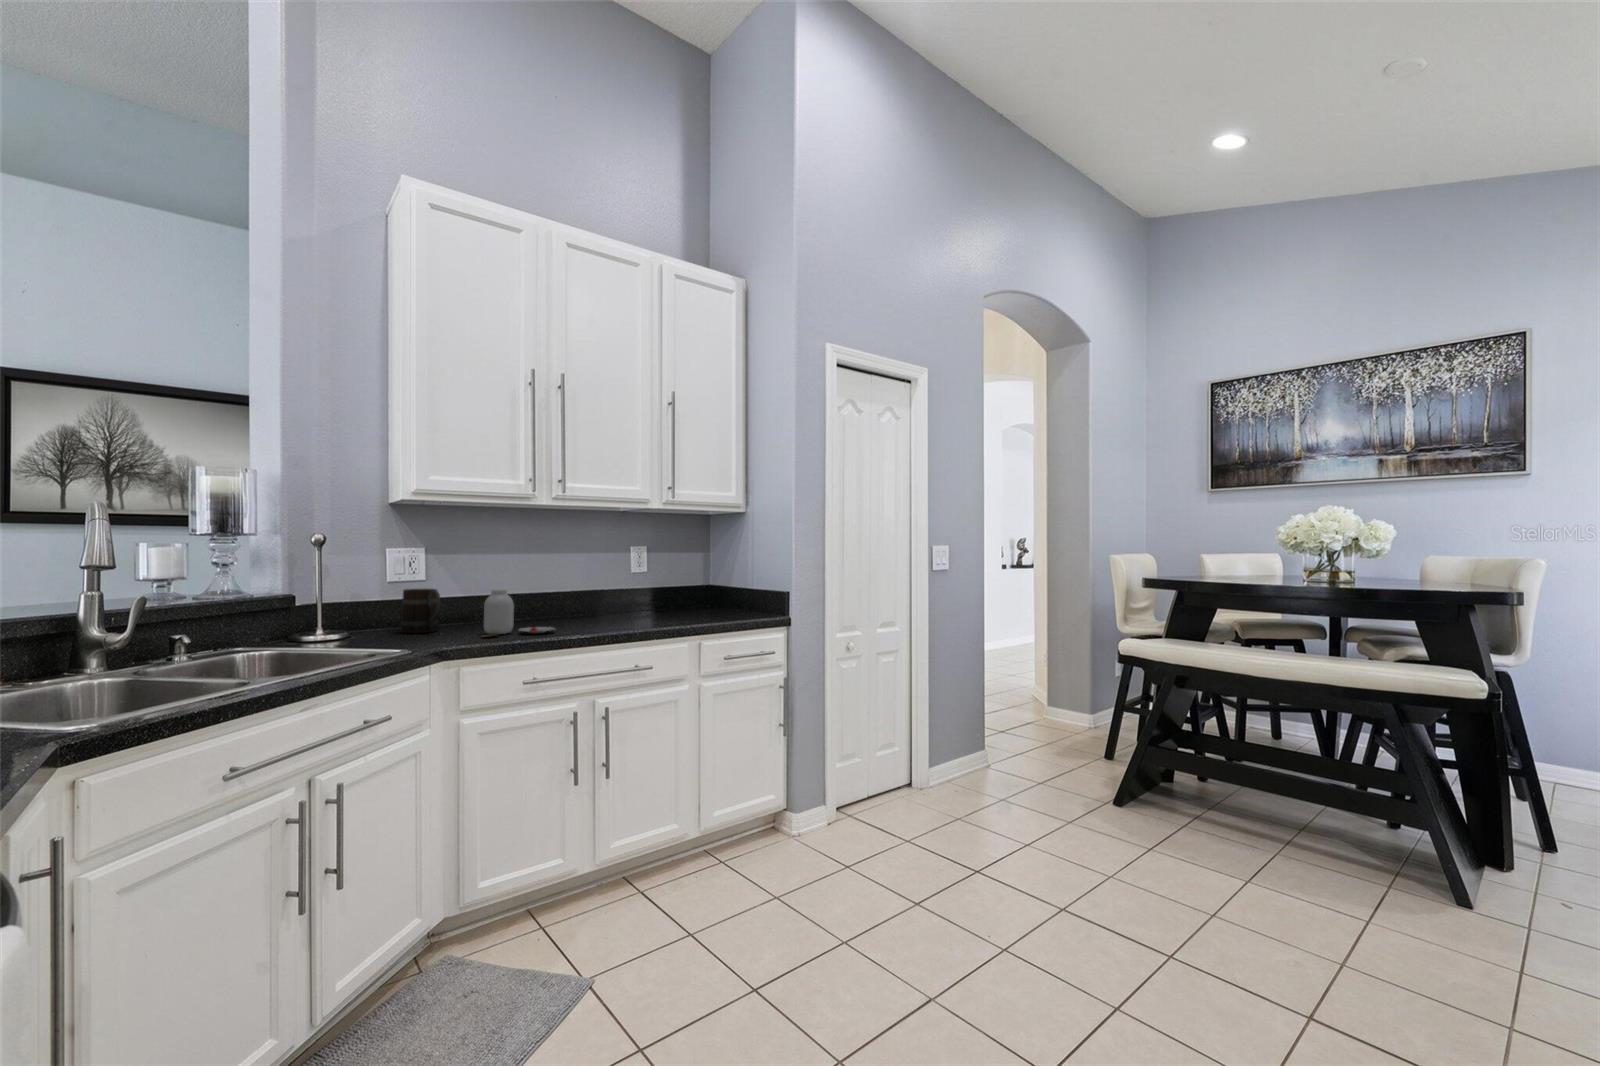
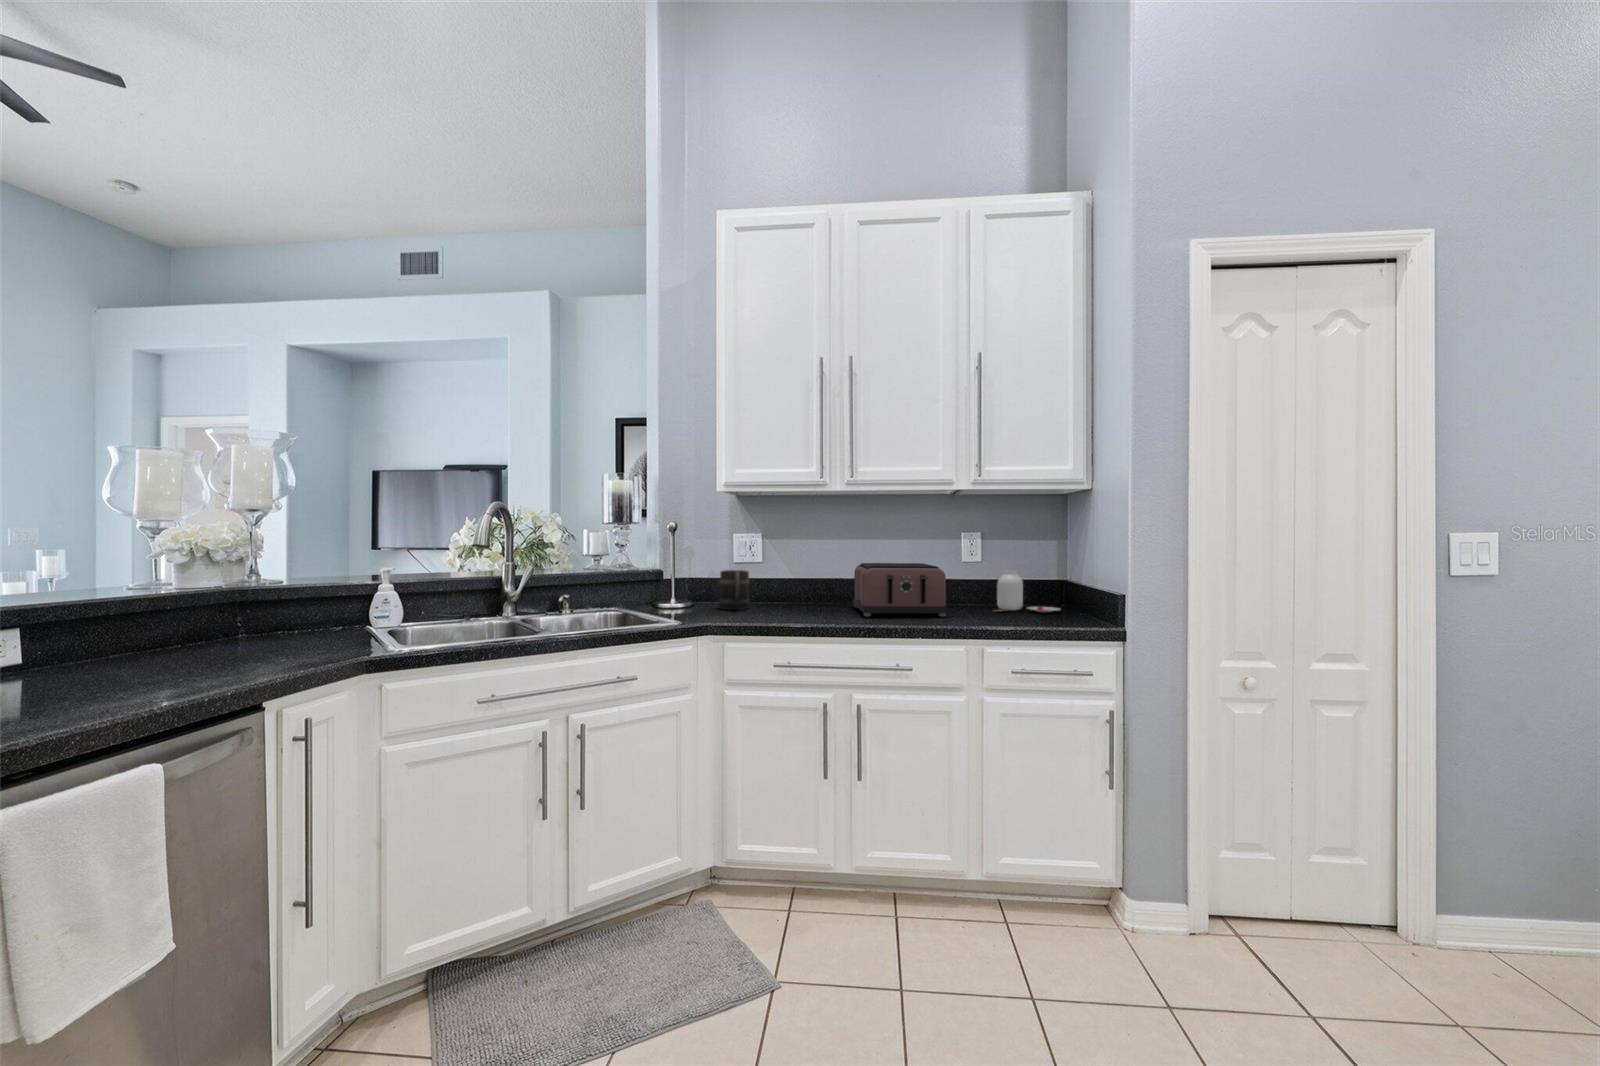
toaster: none [543,574,651,626] -> present [853,563,948,617]
jar: present [482,590,554,637] -> present [997,570,1060,612]

